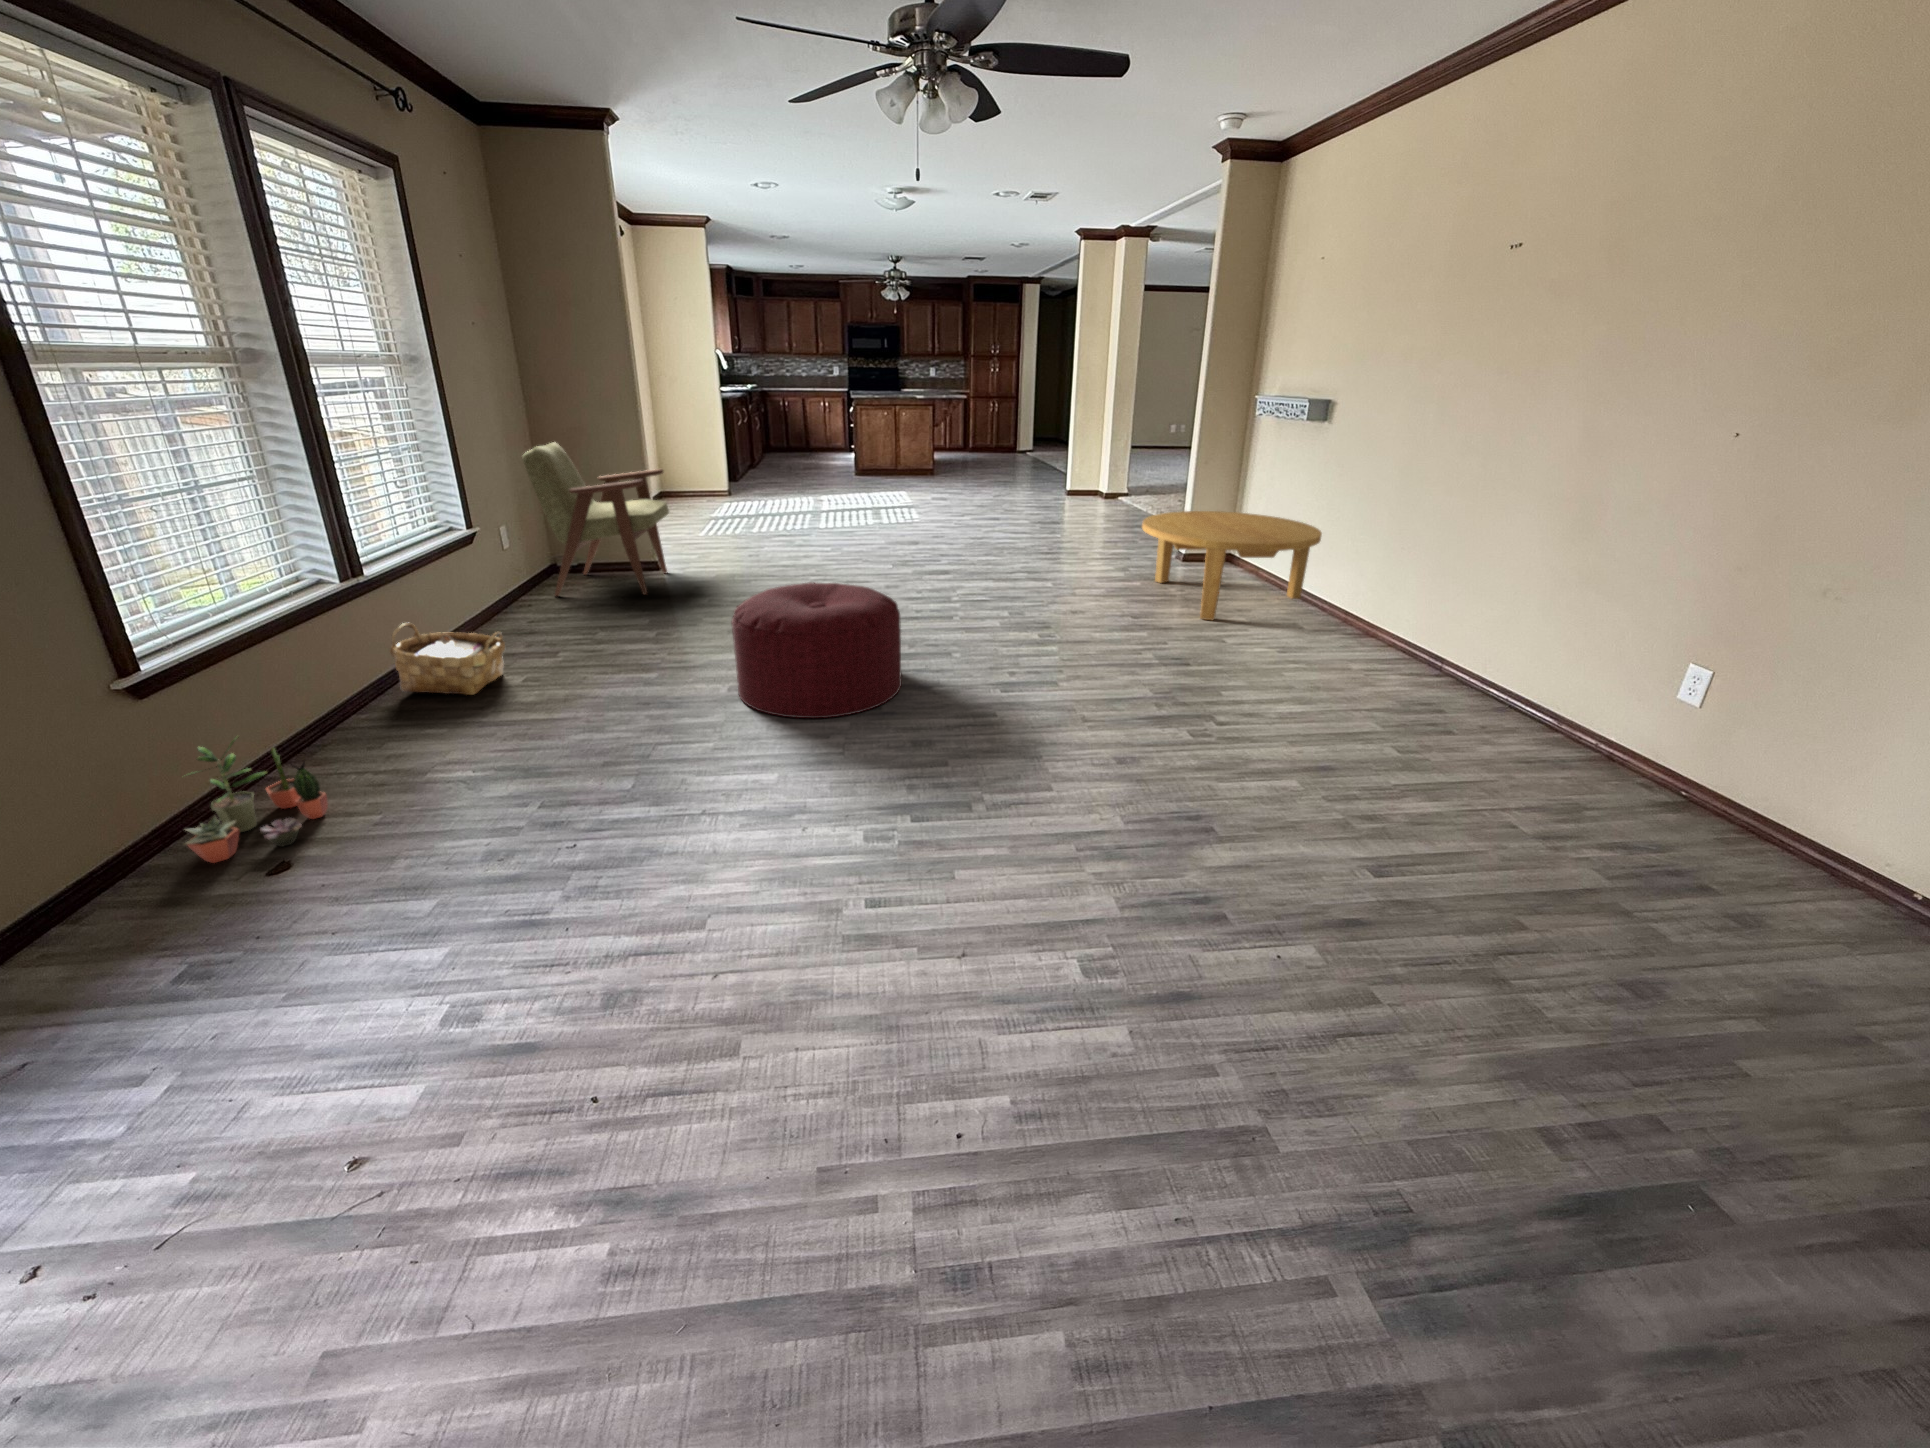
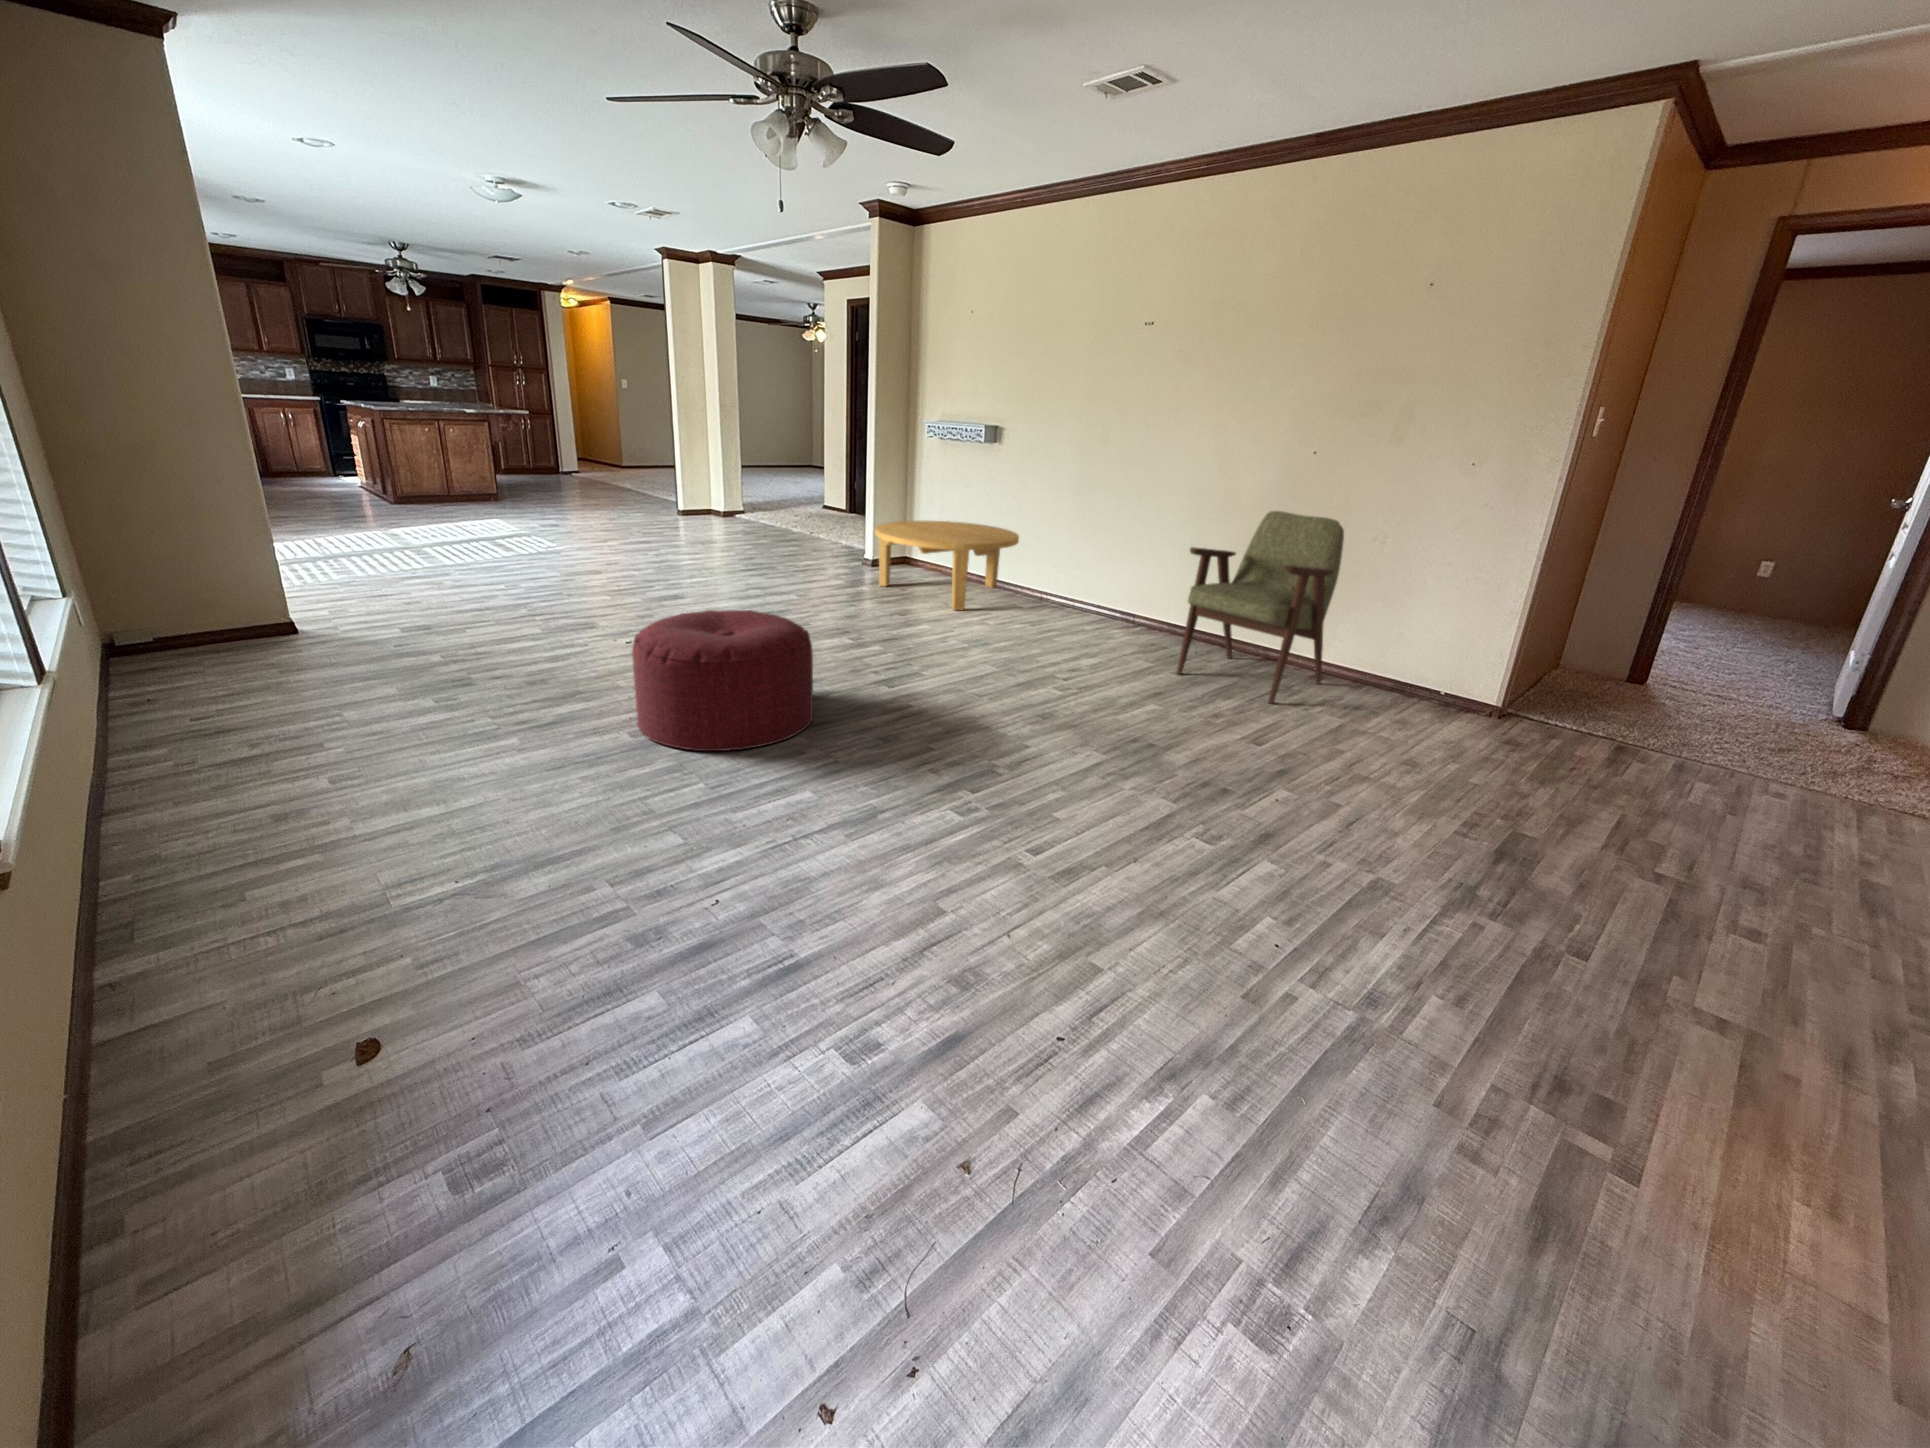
armchair: present [522,442,669,596] -> present [1177,511,1344,703]
woven basket: present [390,623,505,695] -> none [108,730,296,846]
potted plant: present [185,736,328,863] -> none [91,915,343,1113]

